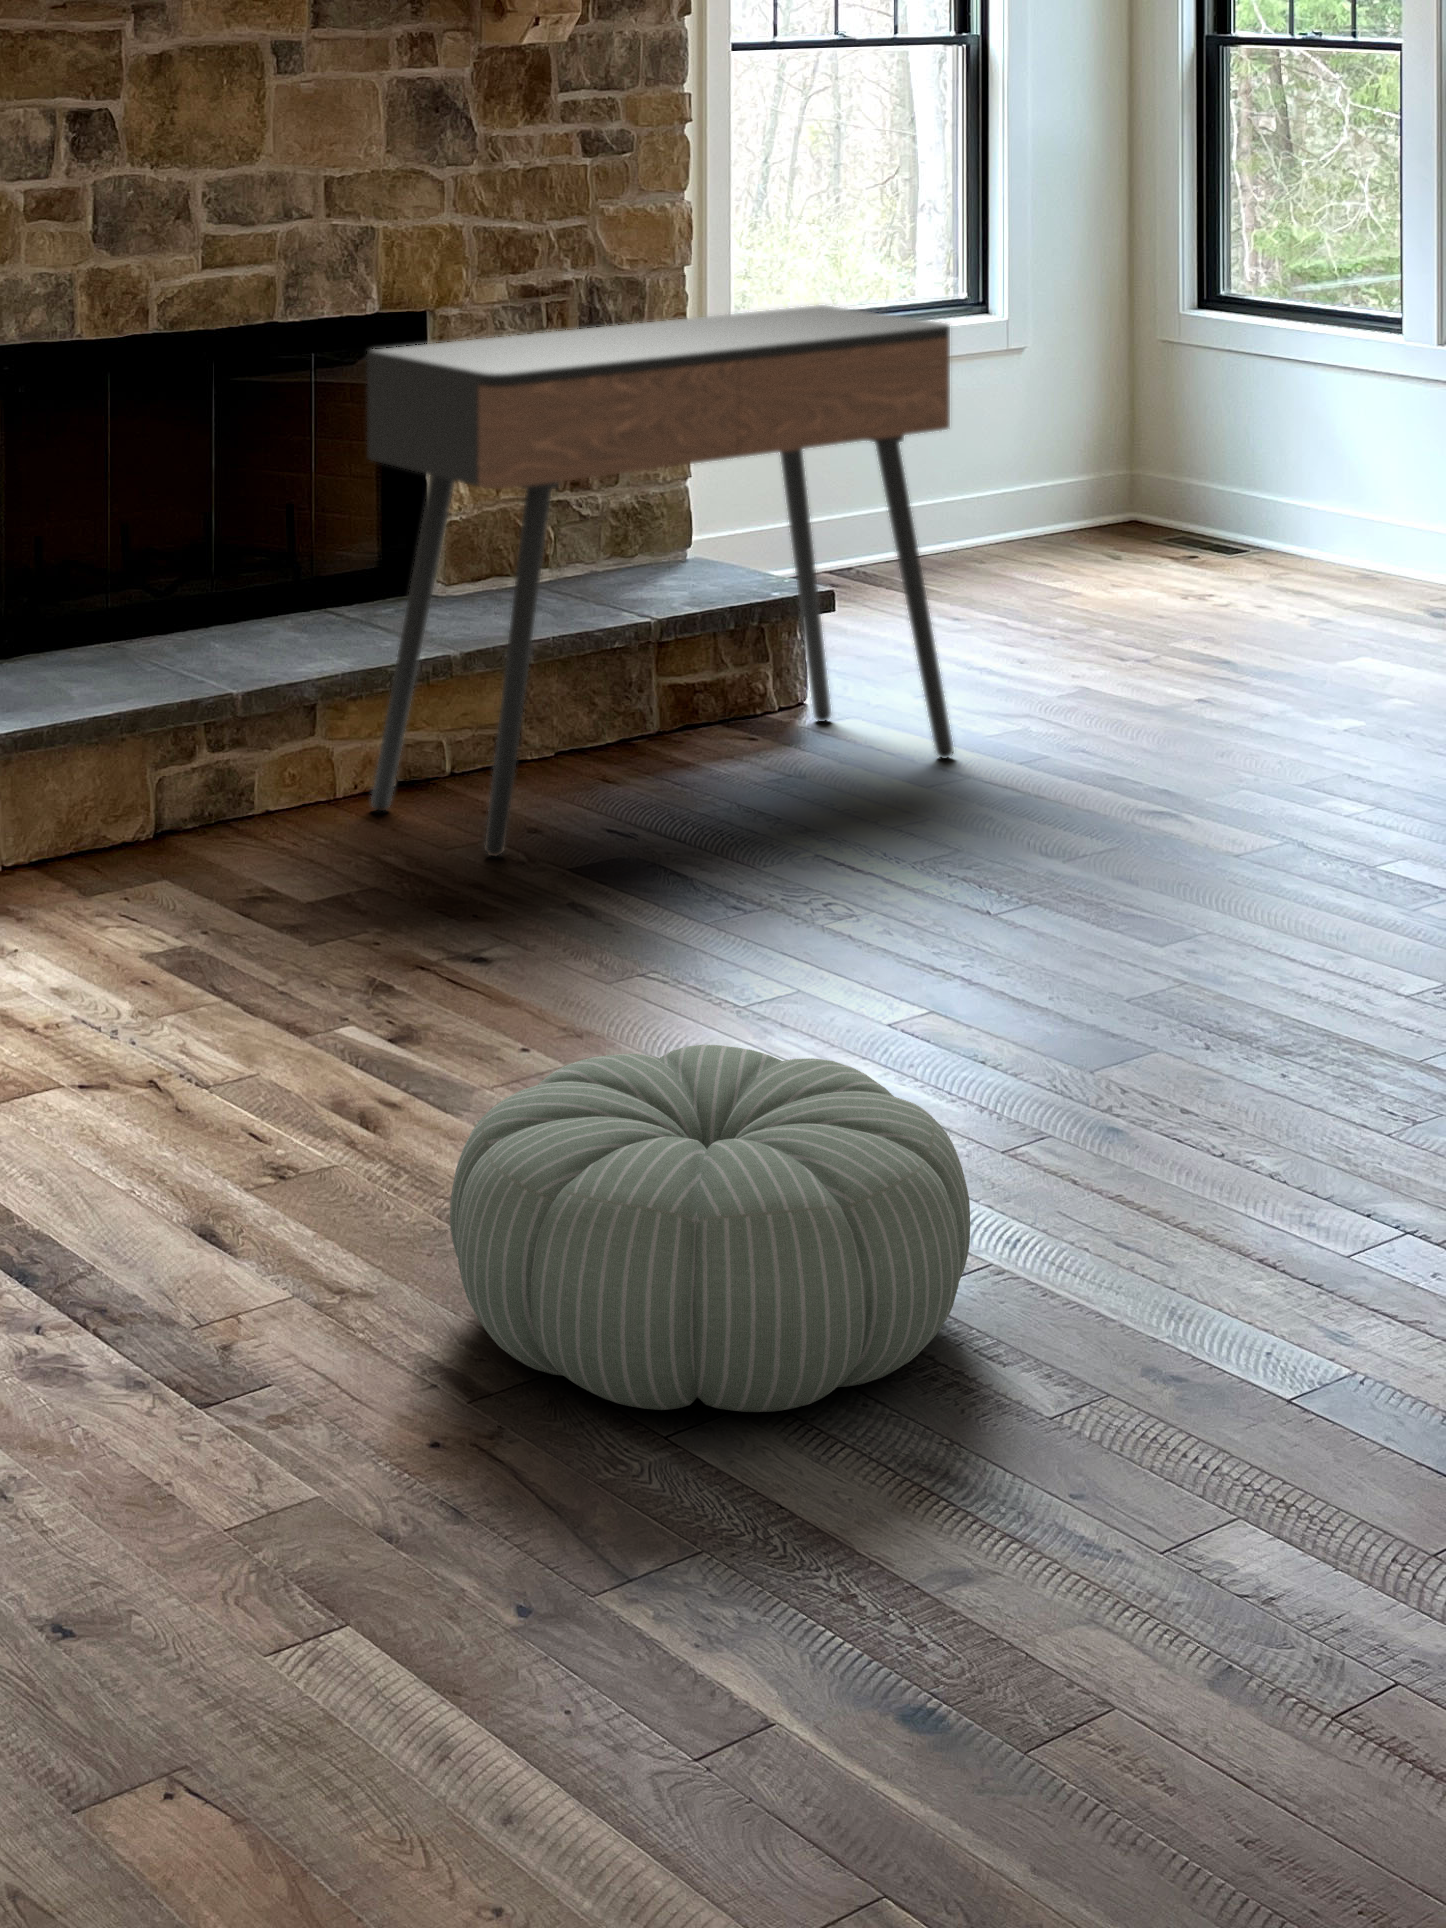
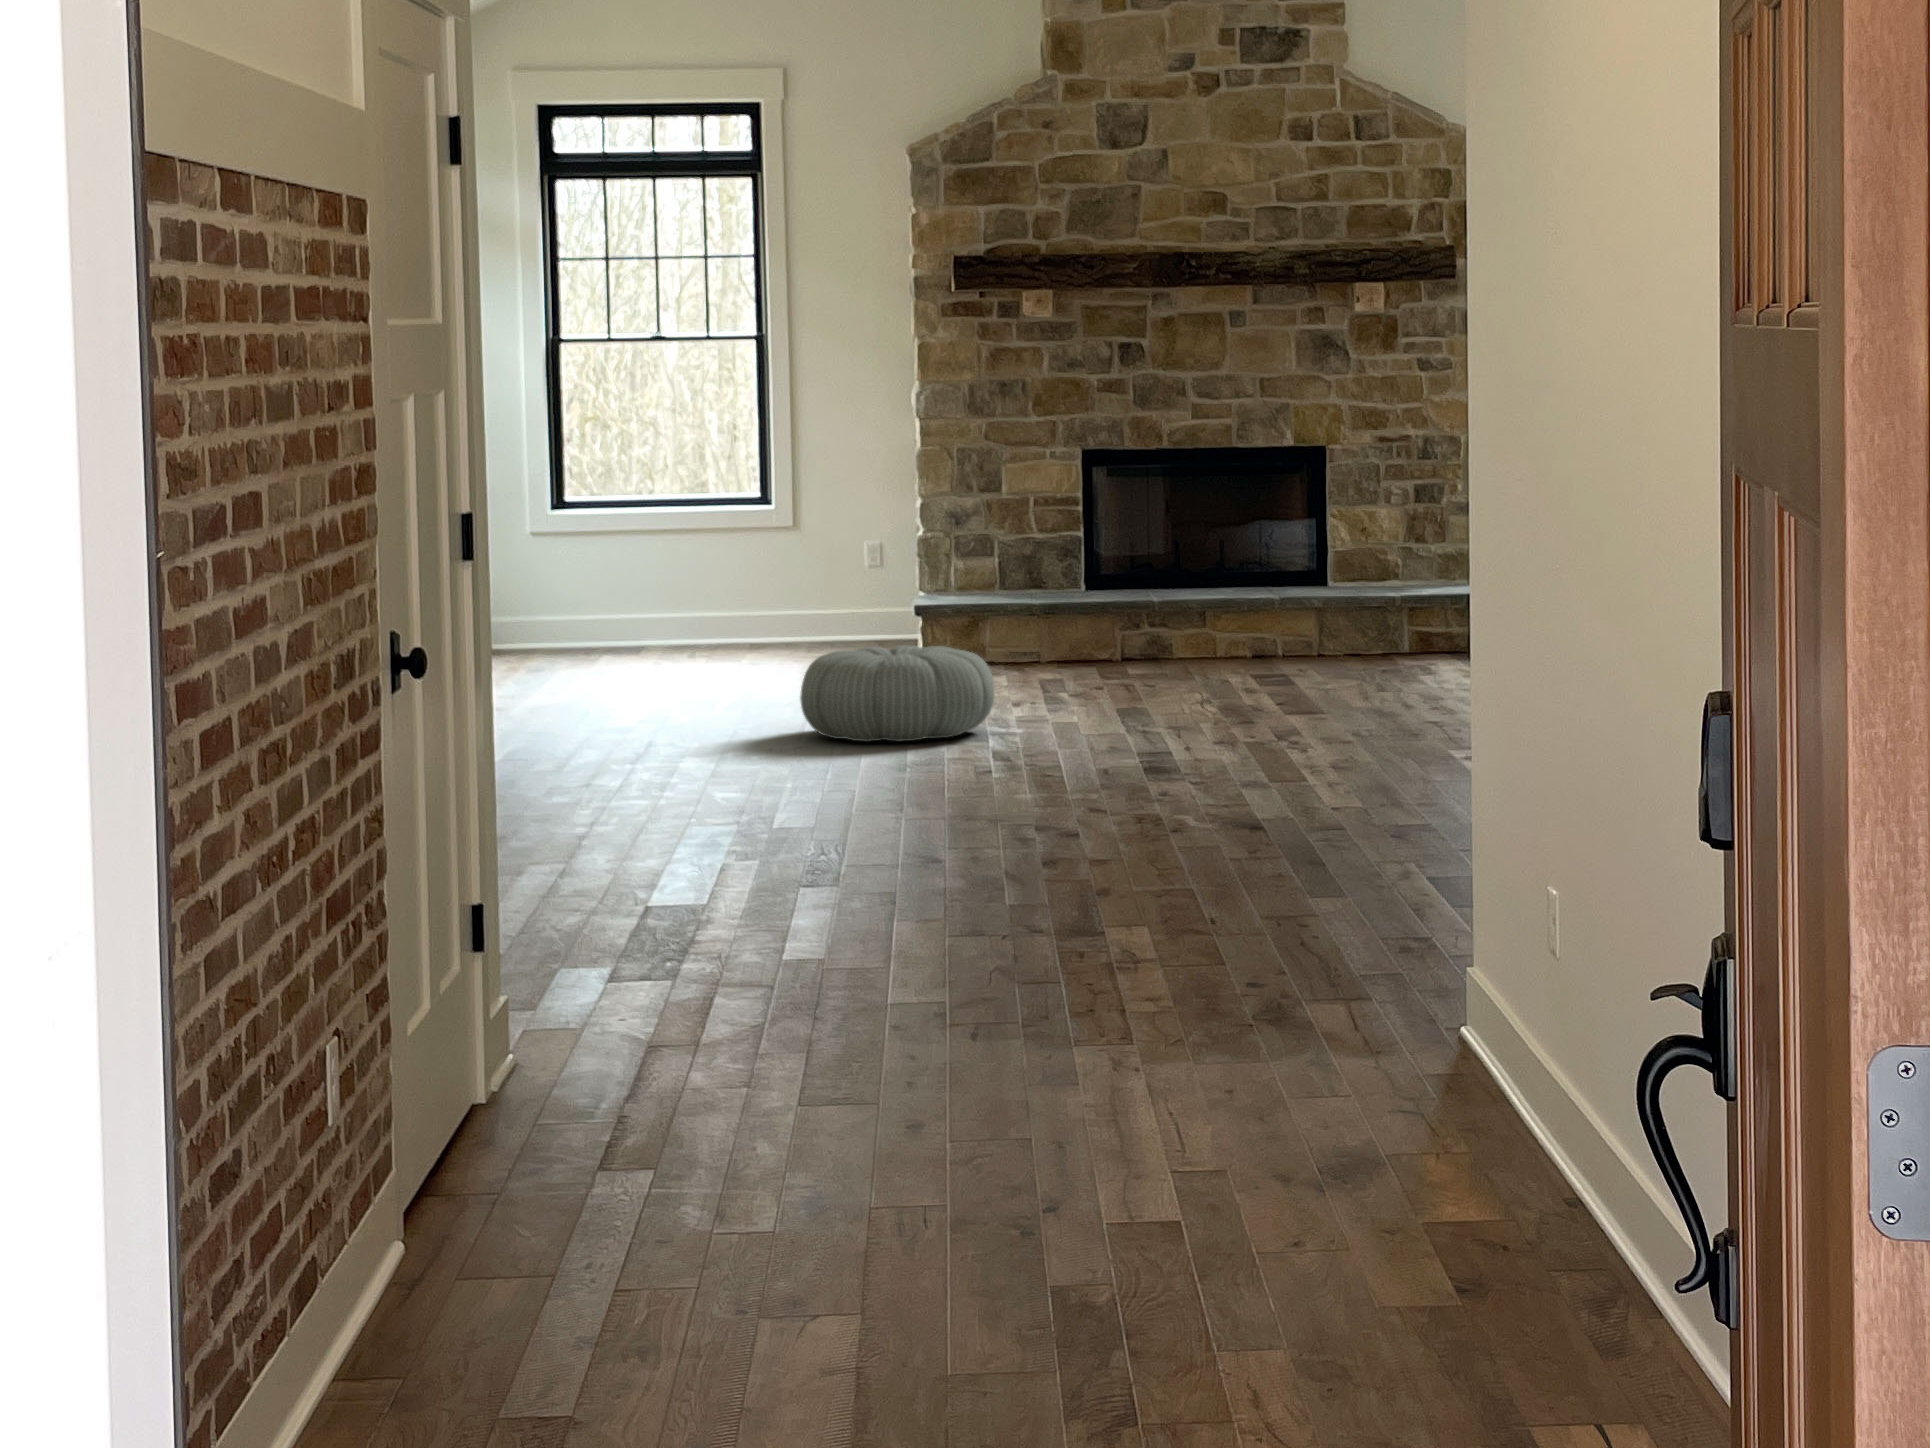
console table: present [367,305,954,856] -> none [1205,443,1510,676]

